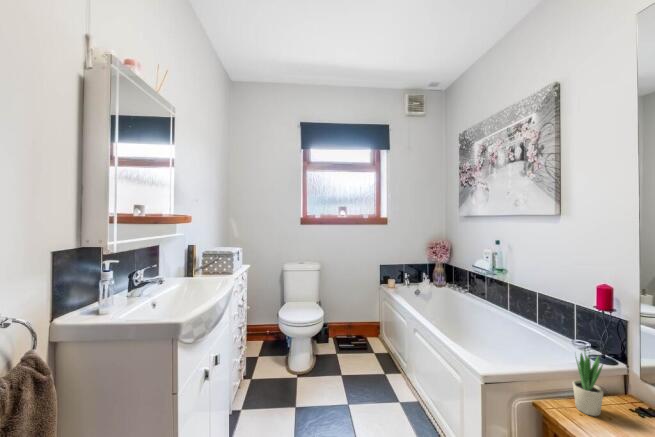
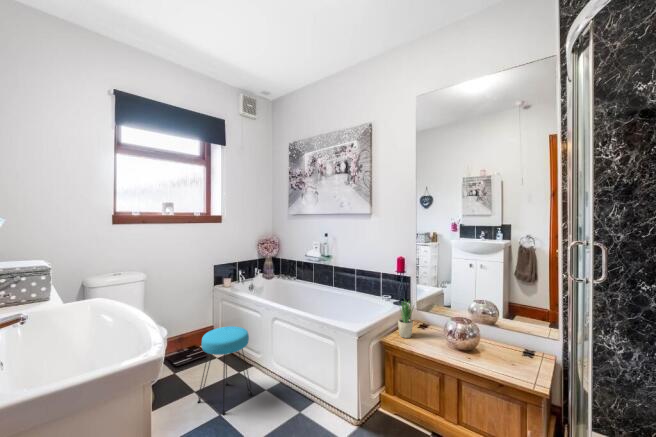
stool: none [337,325,384,406] -> present [198,326,252,414]

